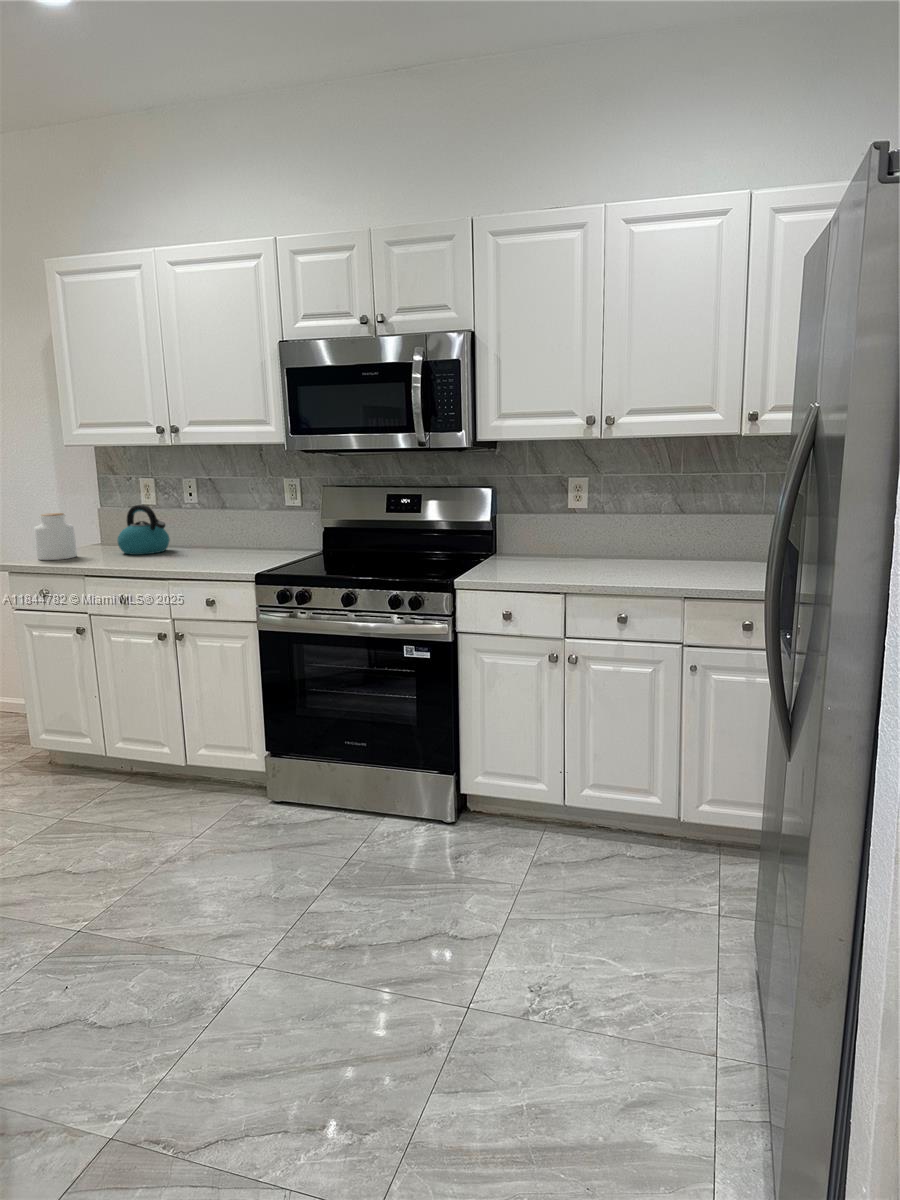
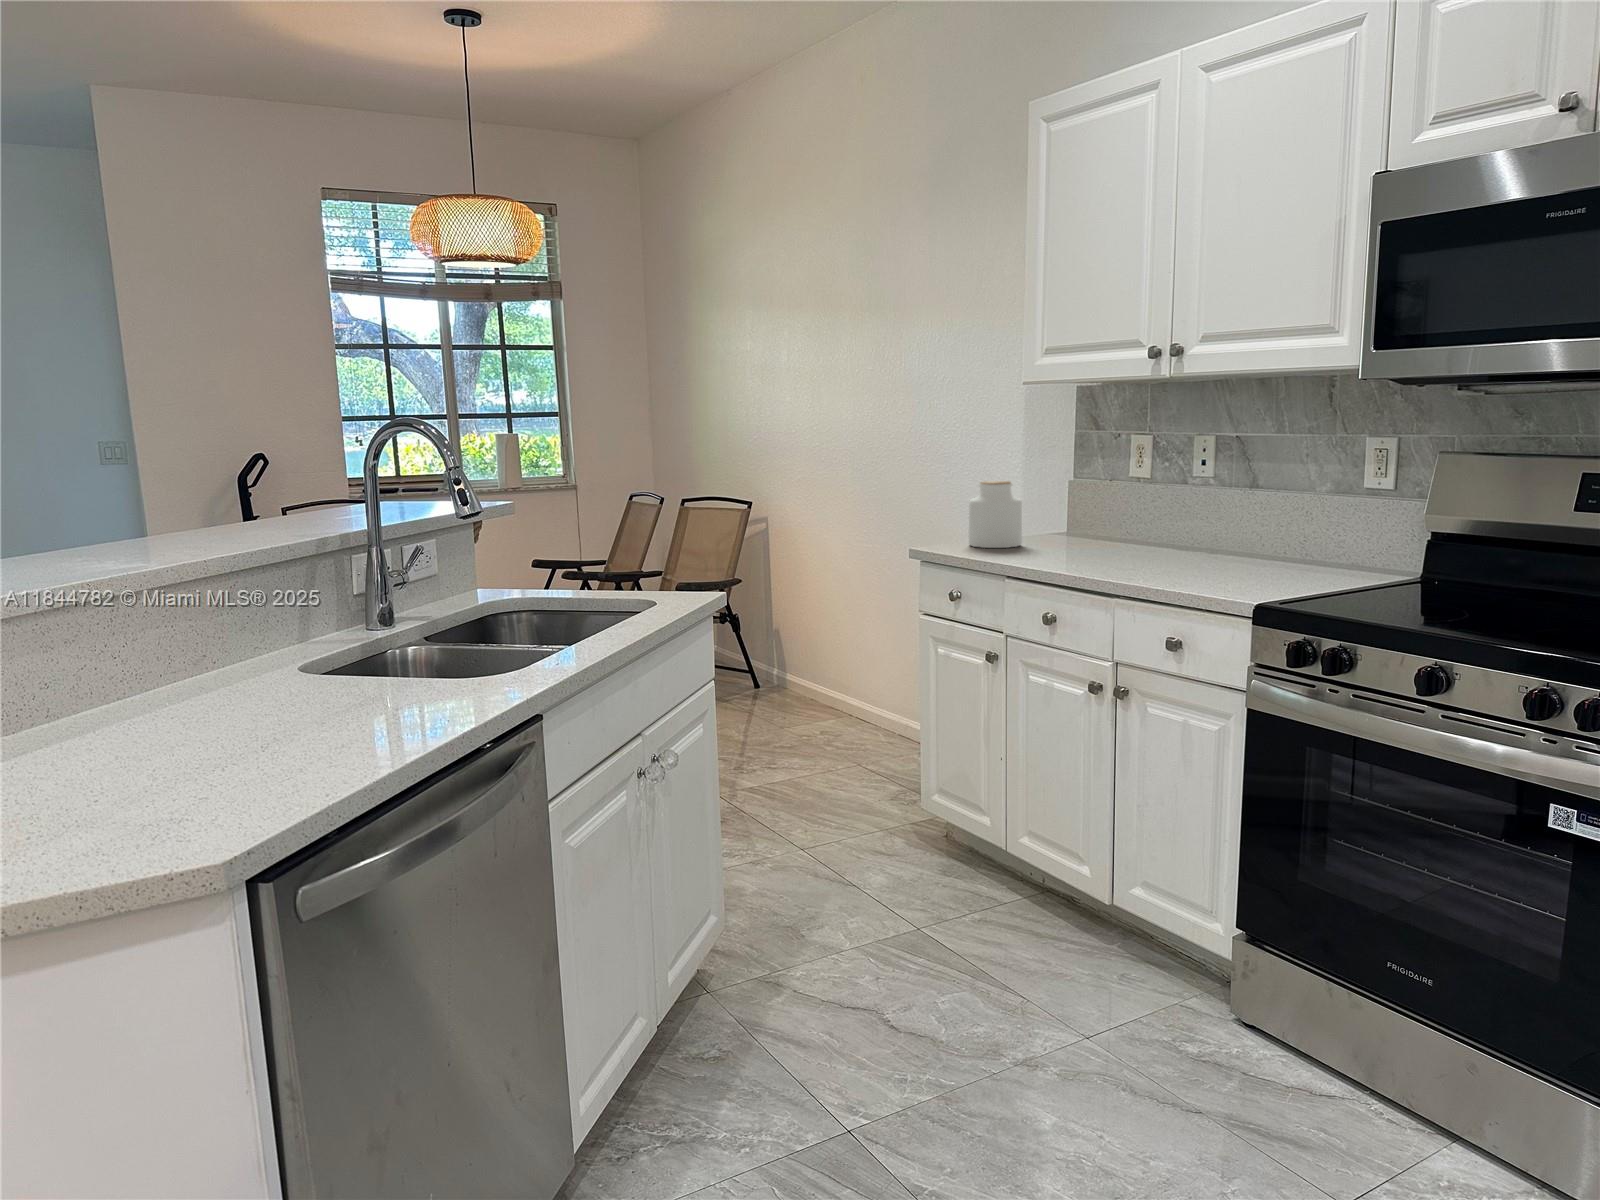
kettle: present [118,505,169,555] -> none [1079,476,1159,553]

